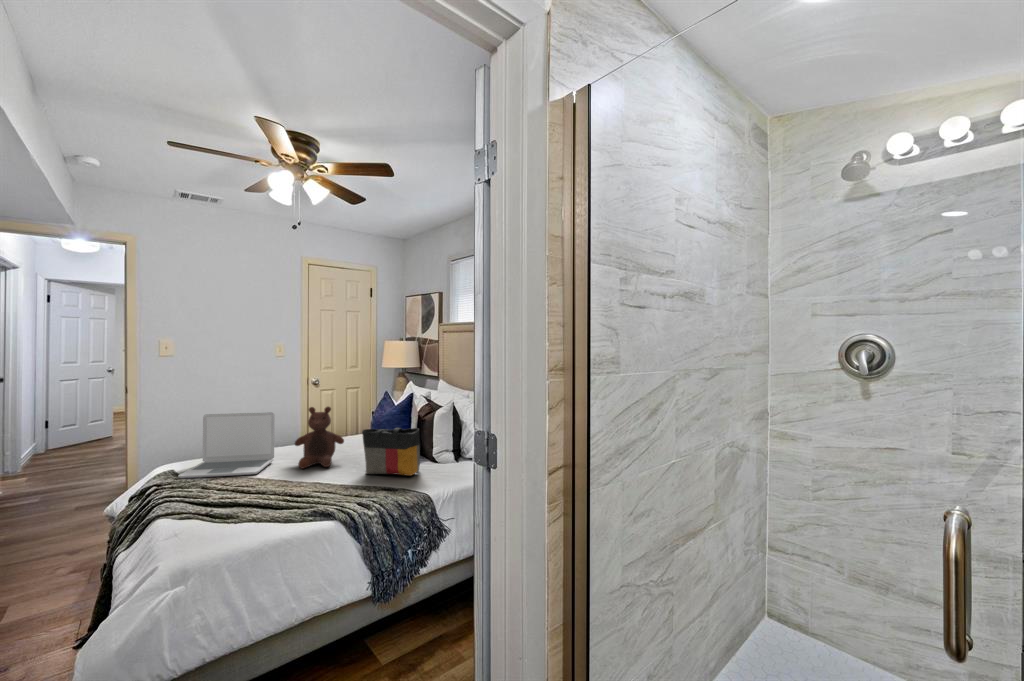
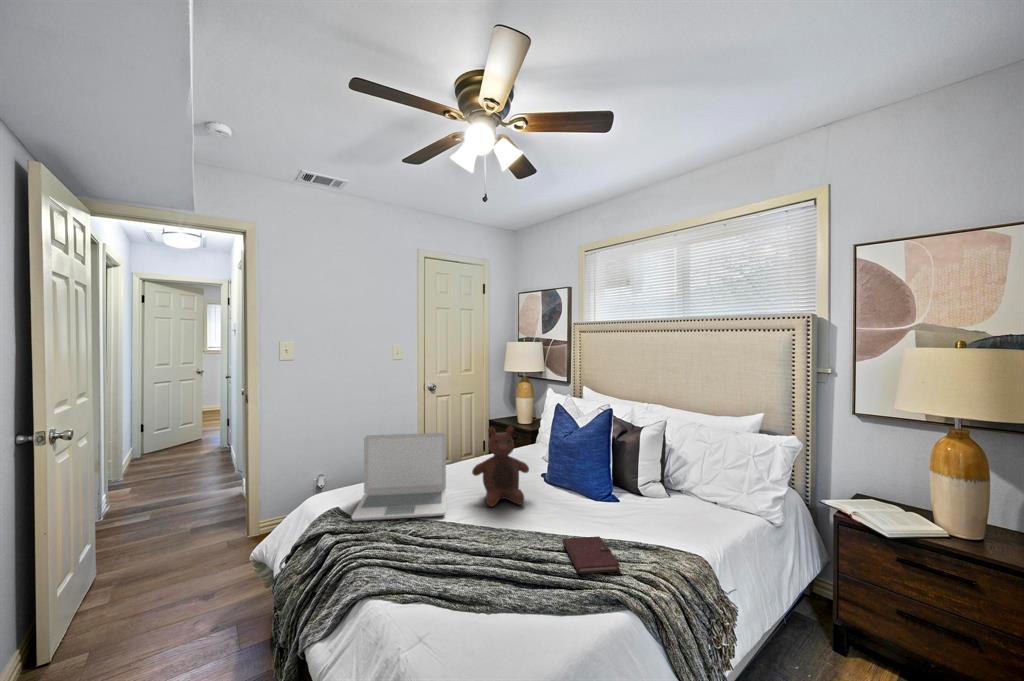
tote bag: present [362,428,420,476] -> none [573,458,655,523]
notebook: none [319,482,359,503] -> present [563,536,620,574]

